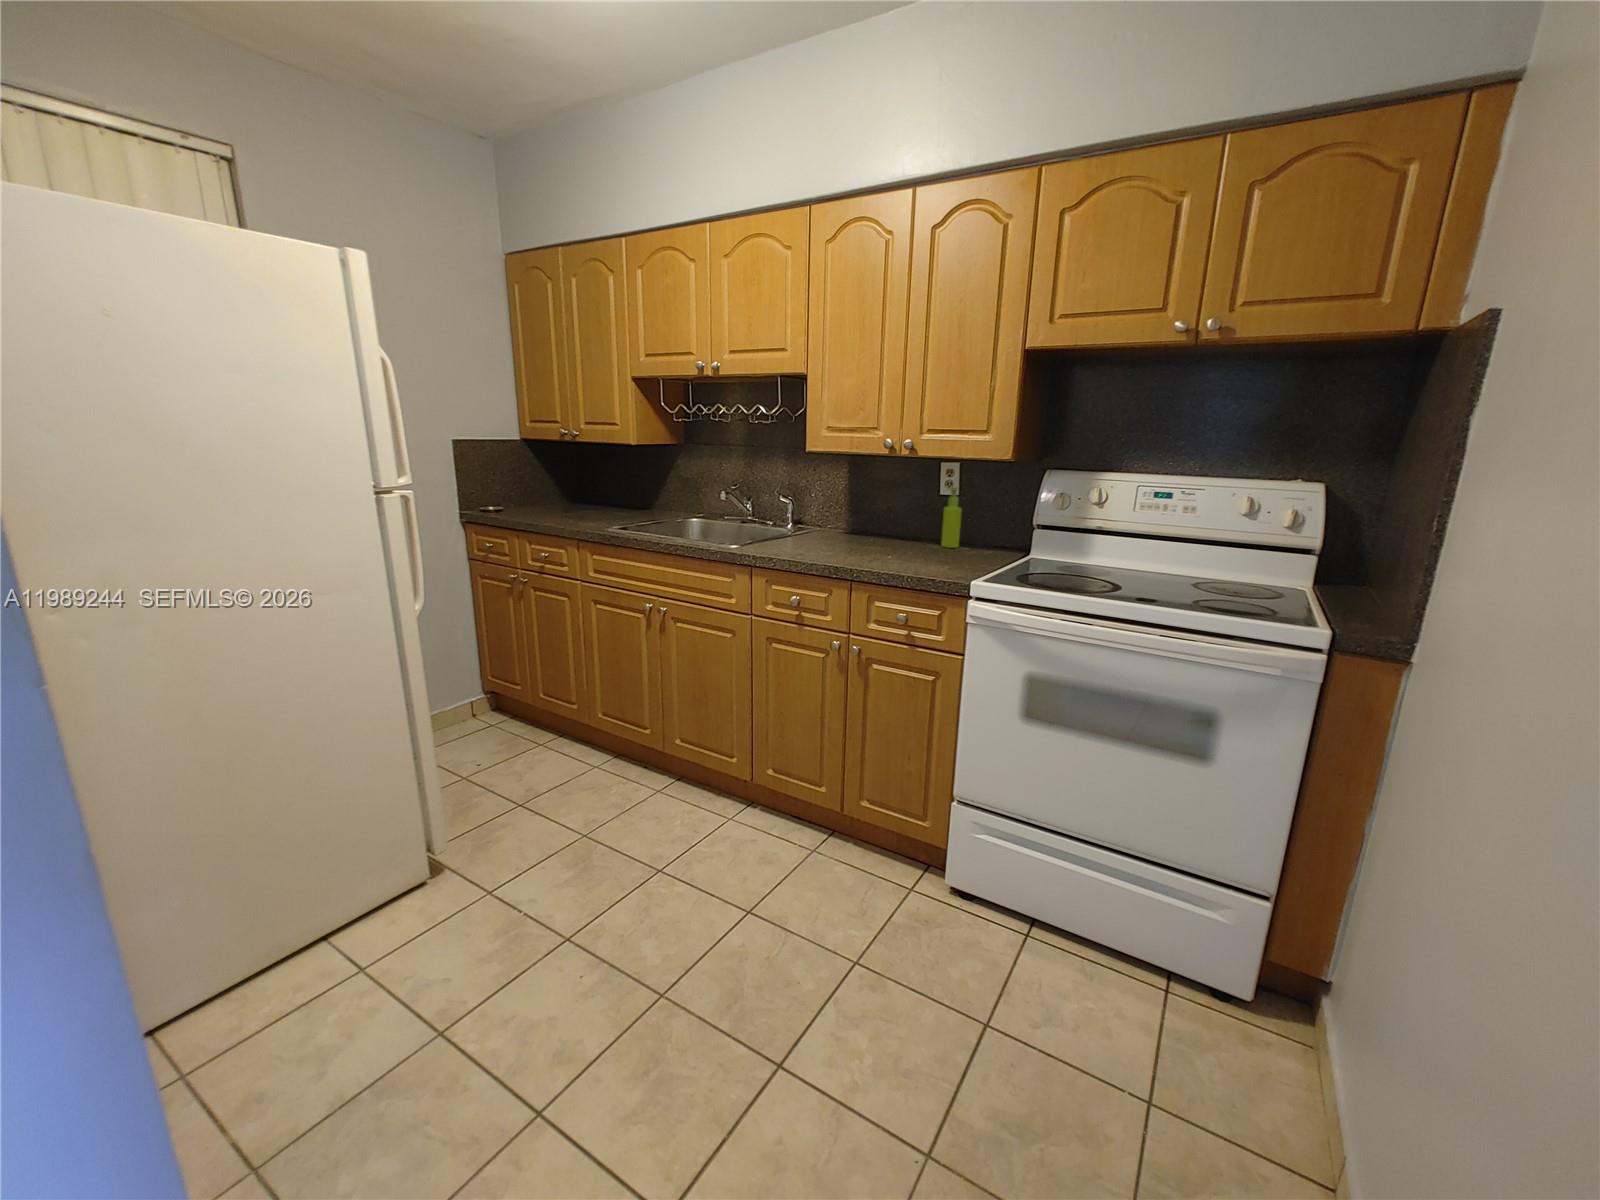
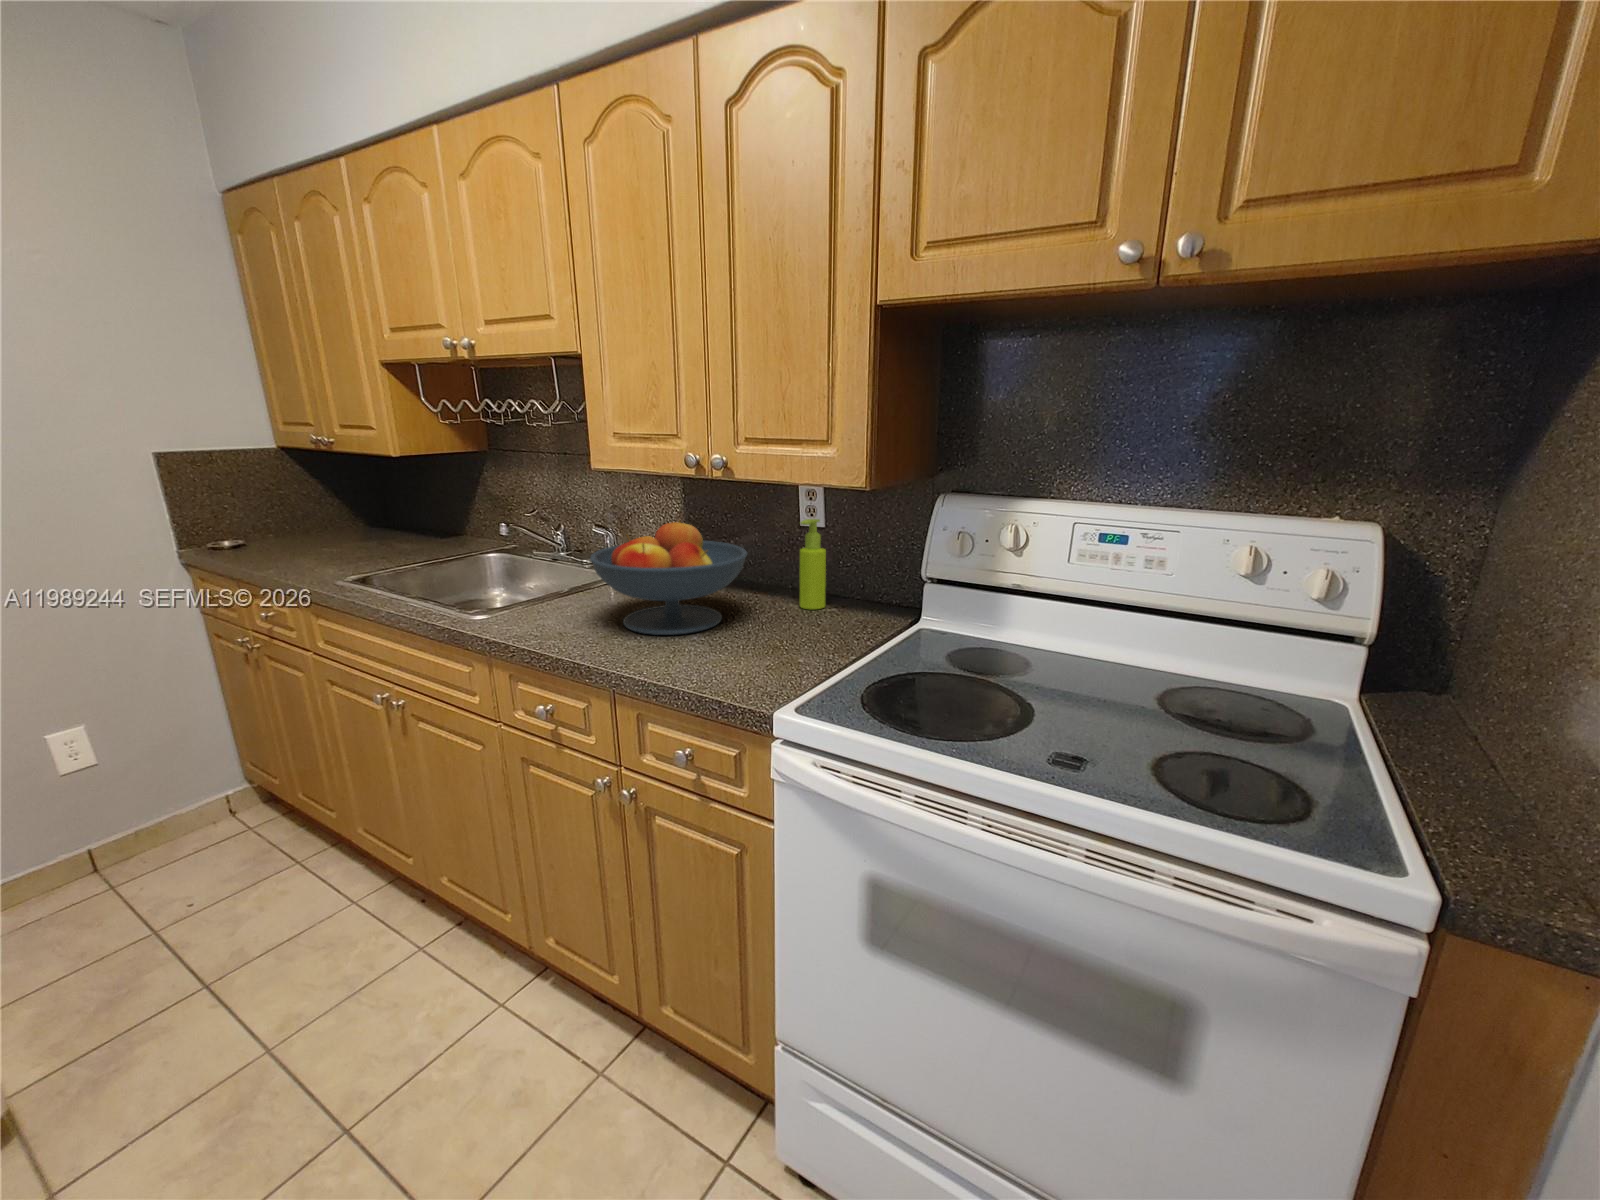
fruit bowl: none [817,486,918,556] -> present [590,522,747,635]

